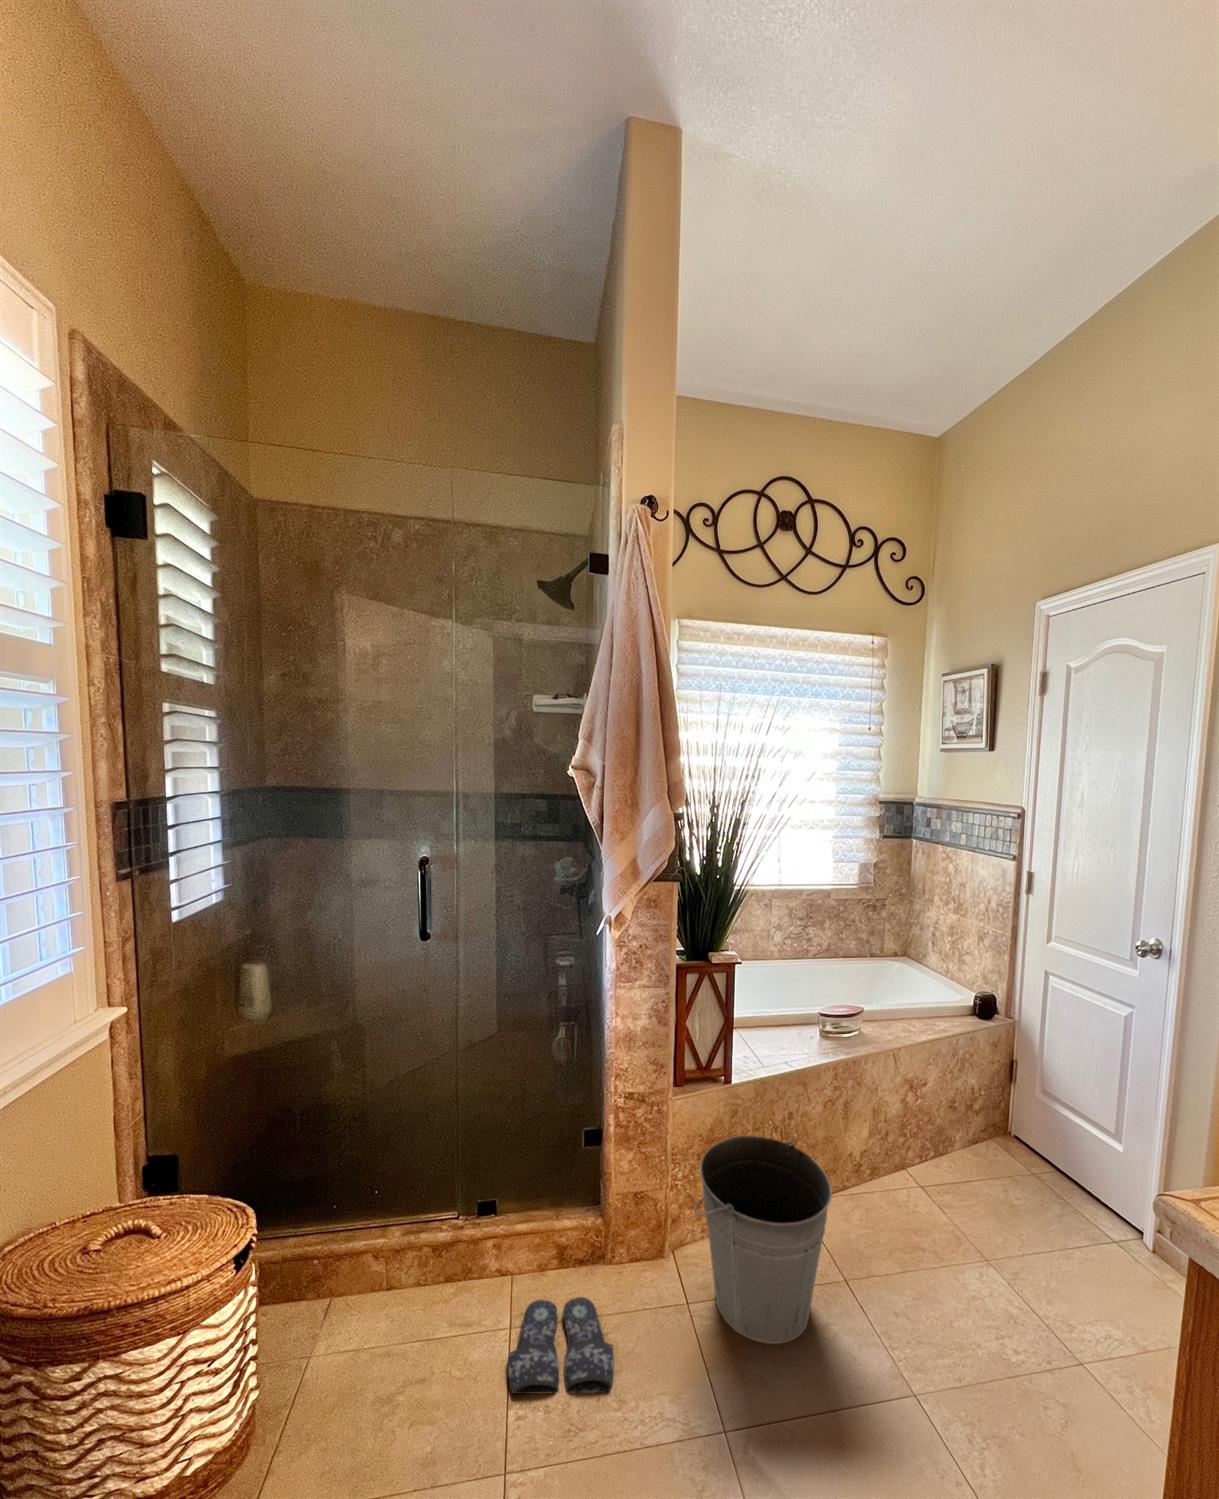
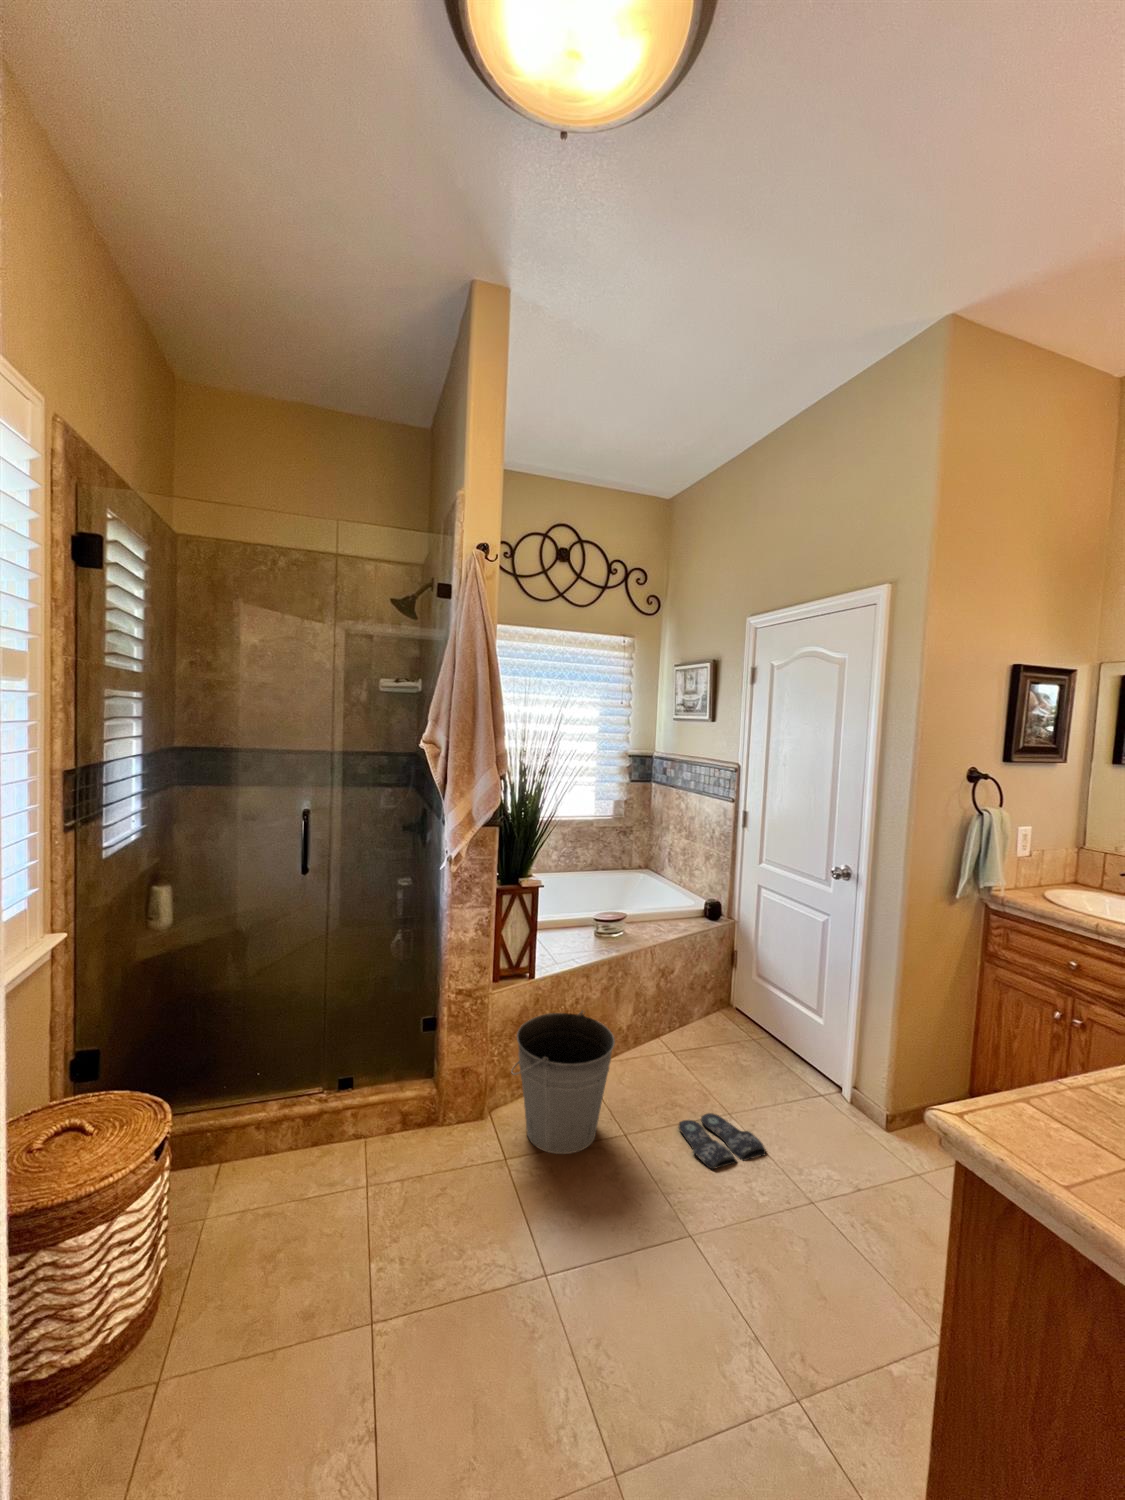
slippers: present [508,1297,614,1394] -> present [679,1113,766,1169]

